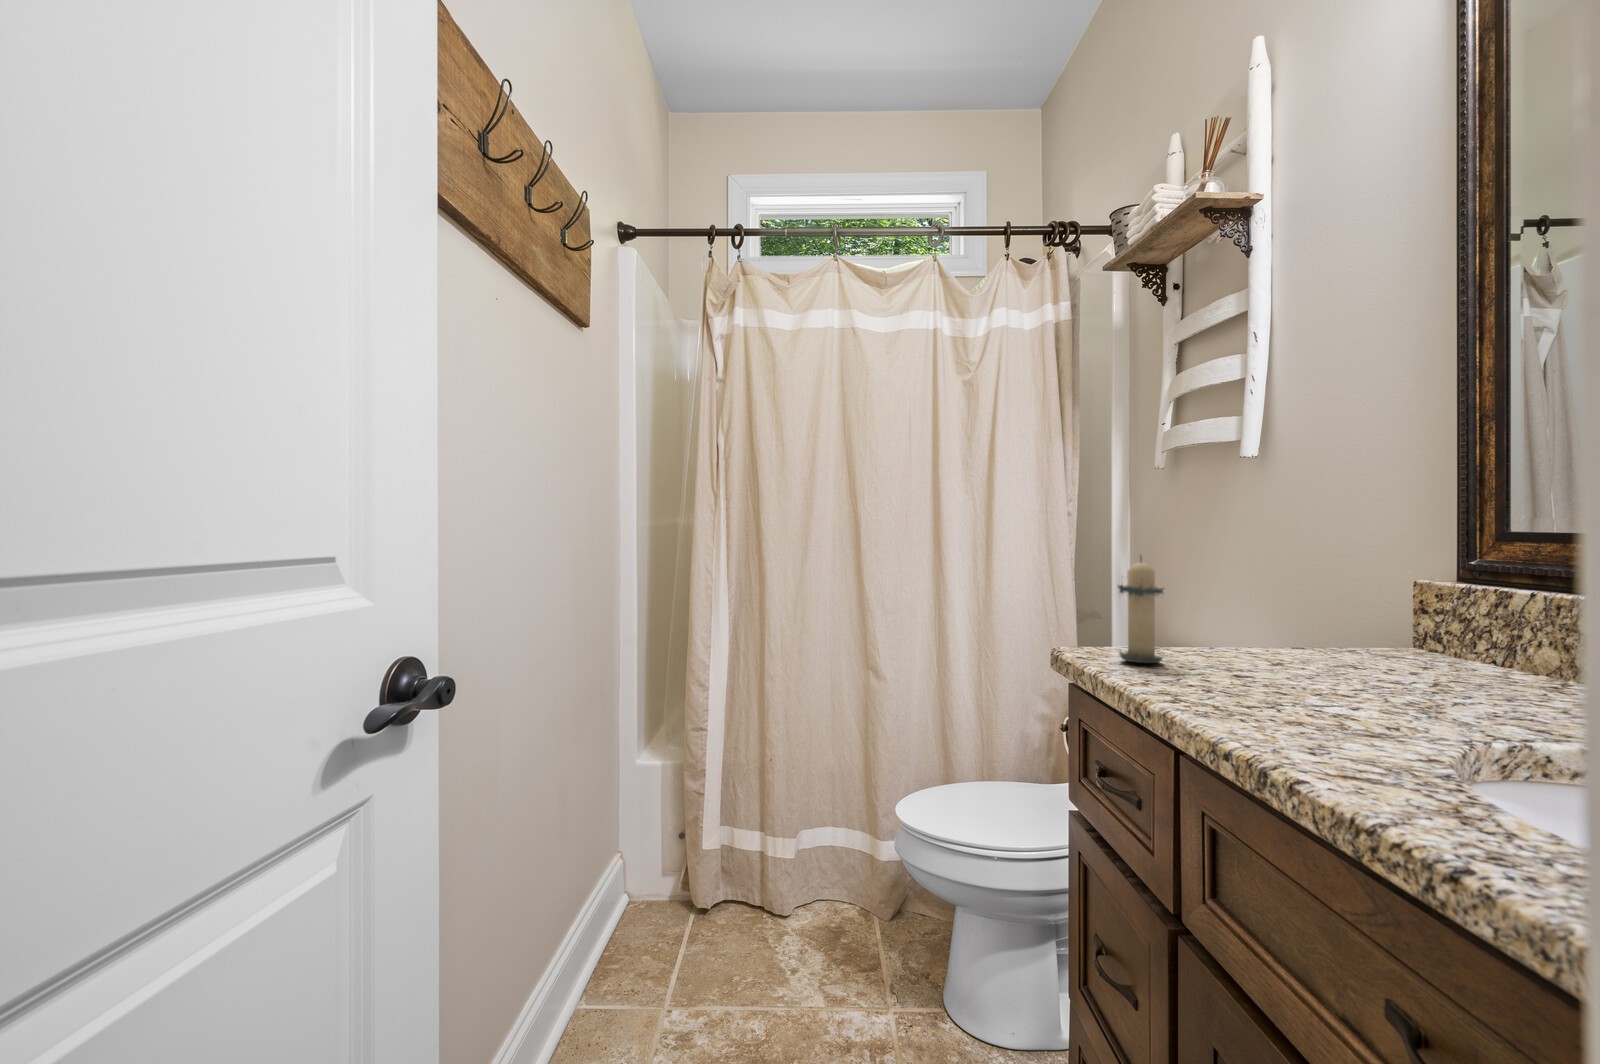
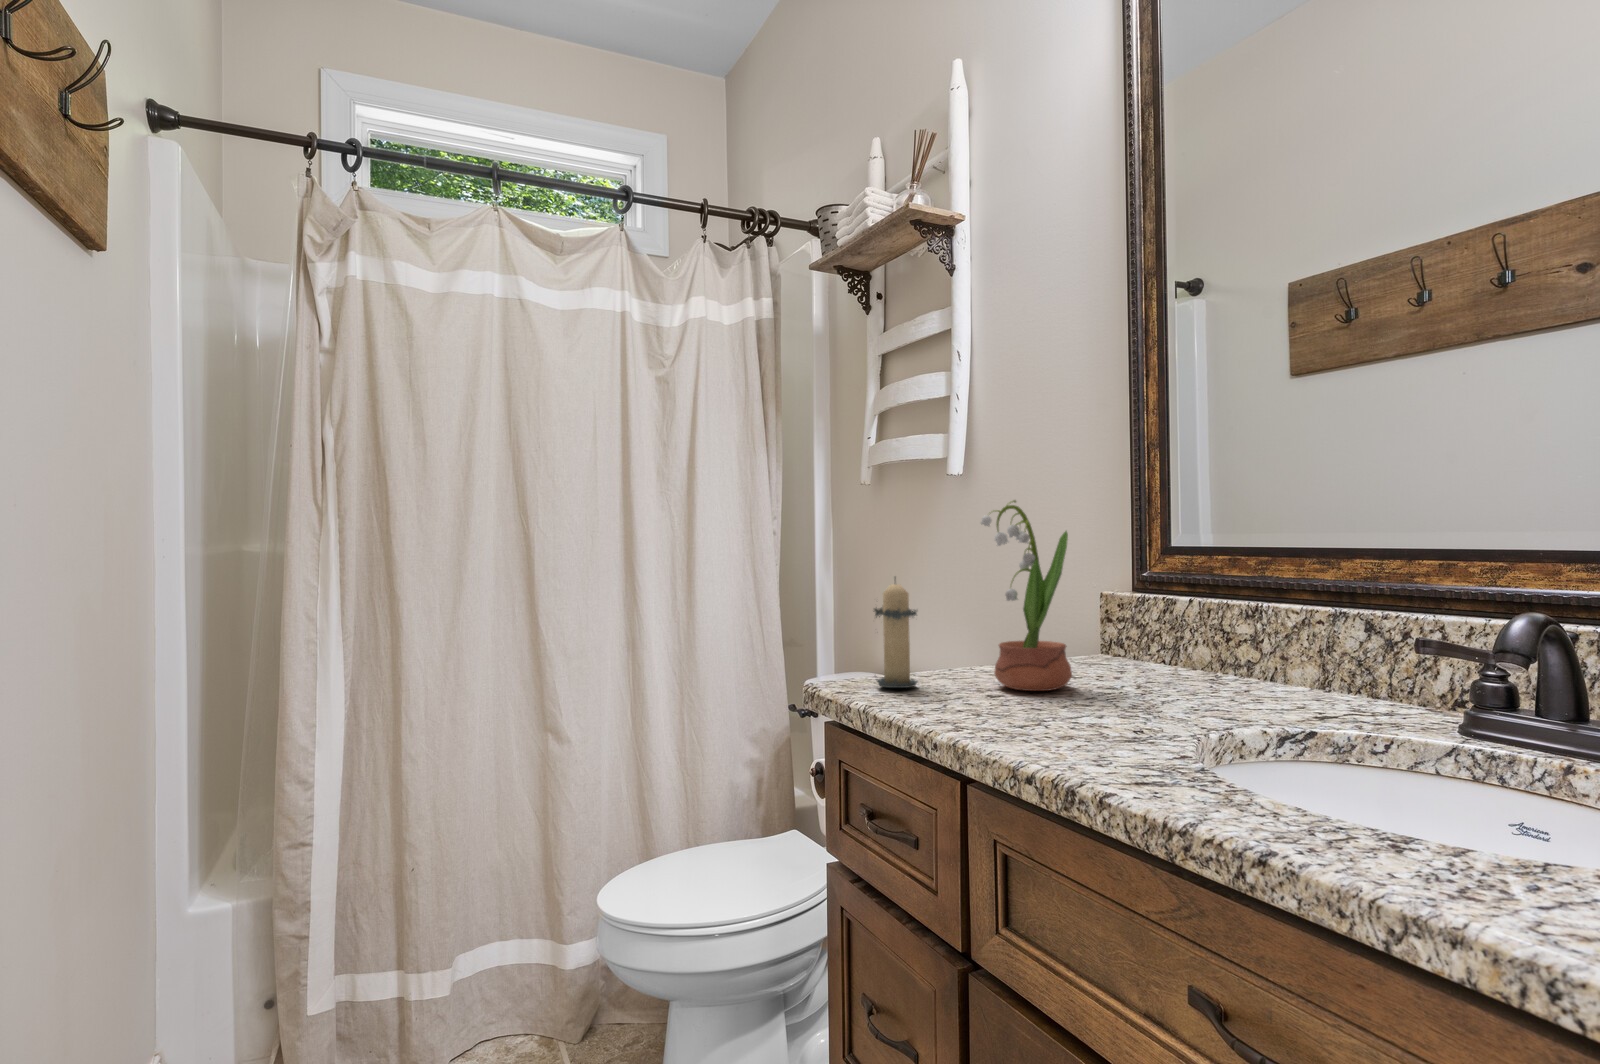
potted flower: none [1233,478,1344,679] -> present [981,500,1072,691]

